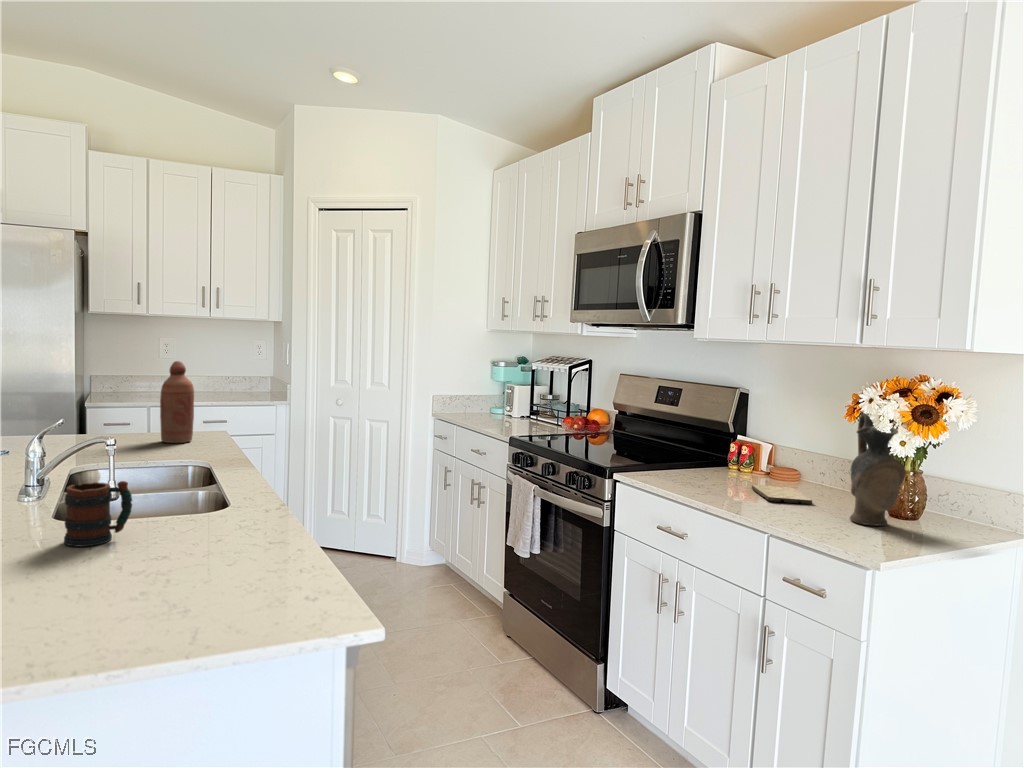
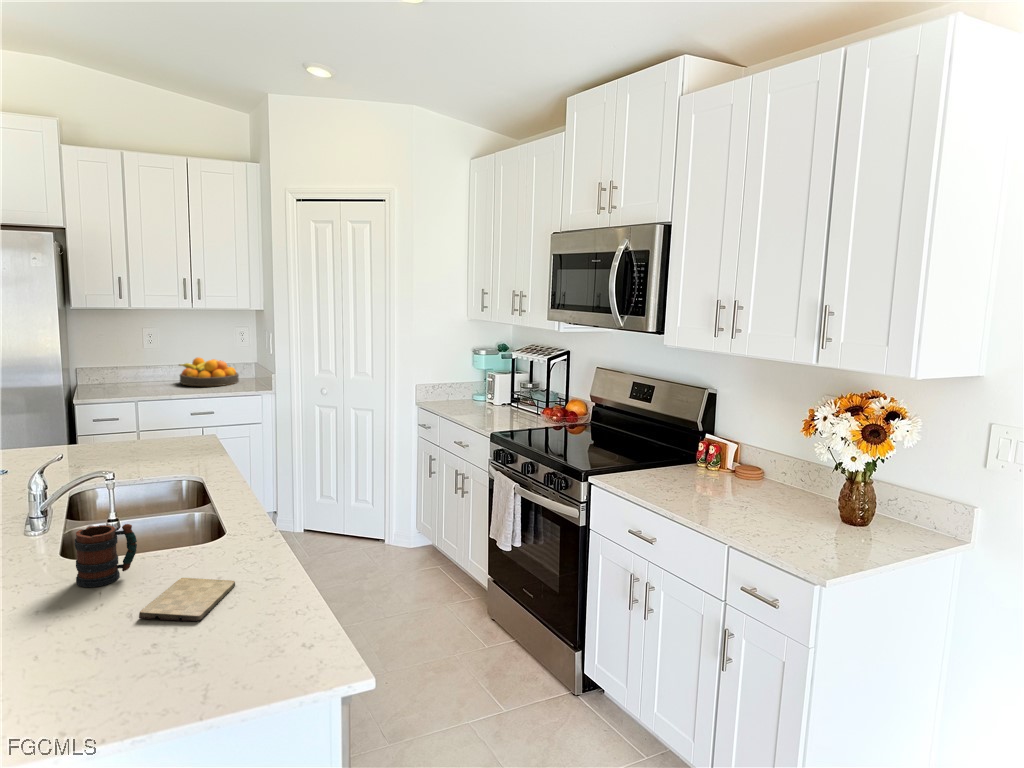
bottle: present [160,361,194,443] -> none [149,372,182,452]
fruit bowl: none [196,368,255,396] -> present [179,357,239,386]
ceramic pitcher: present [850,413,905,526] -> none [804,427,855,534]
cutting board: present [752,485,812,504] -> present [139,578,235,621]

